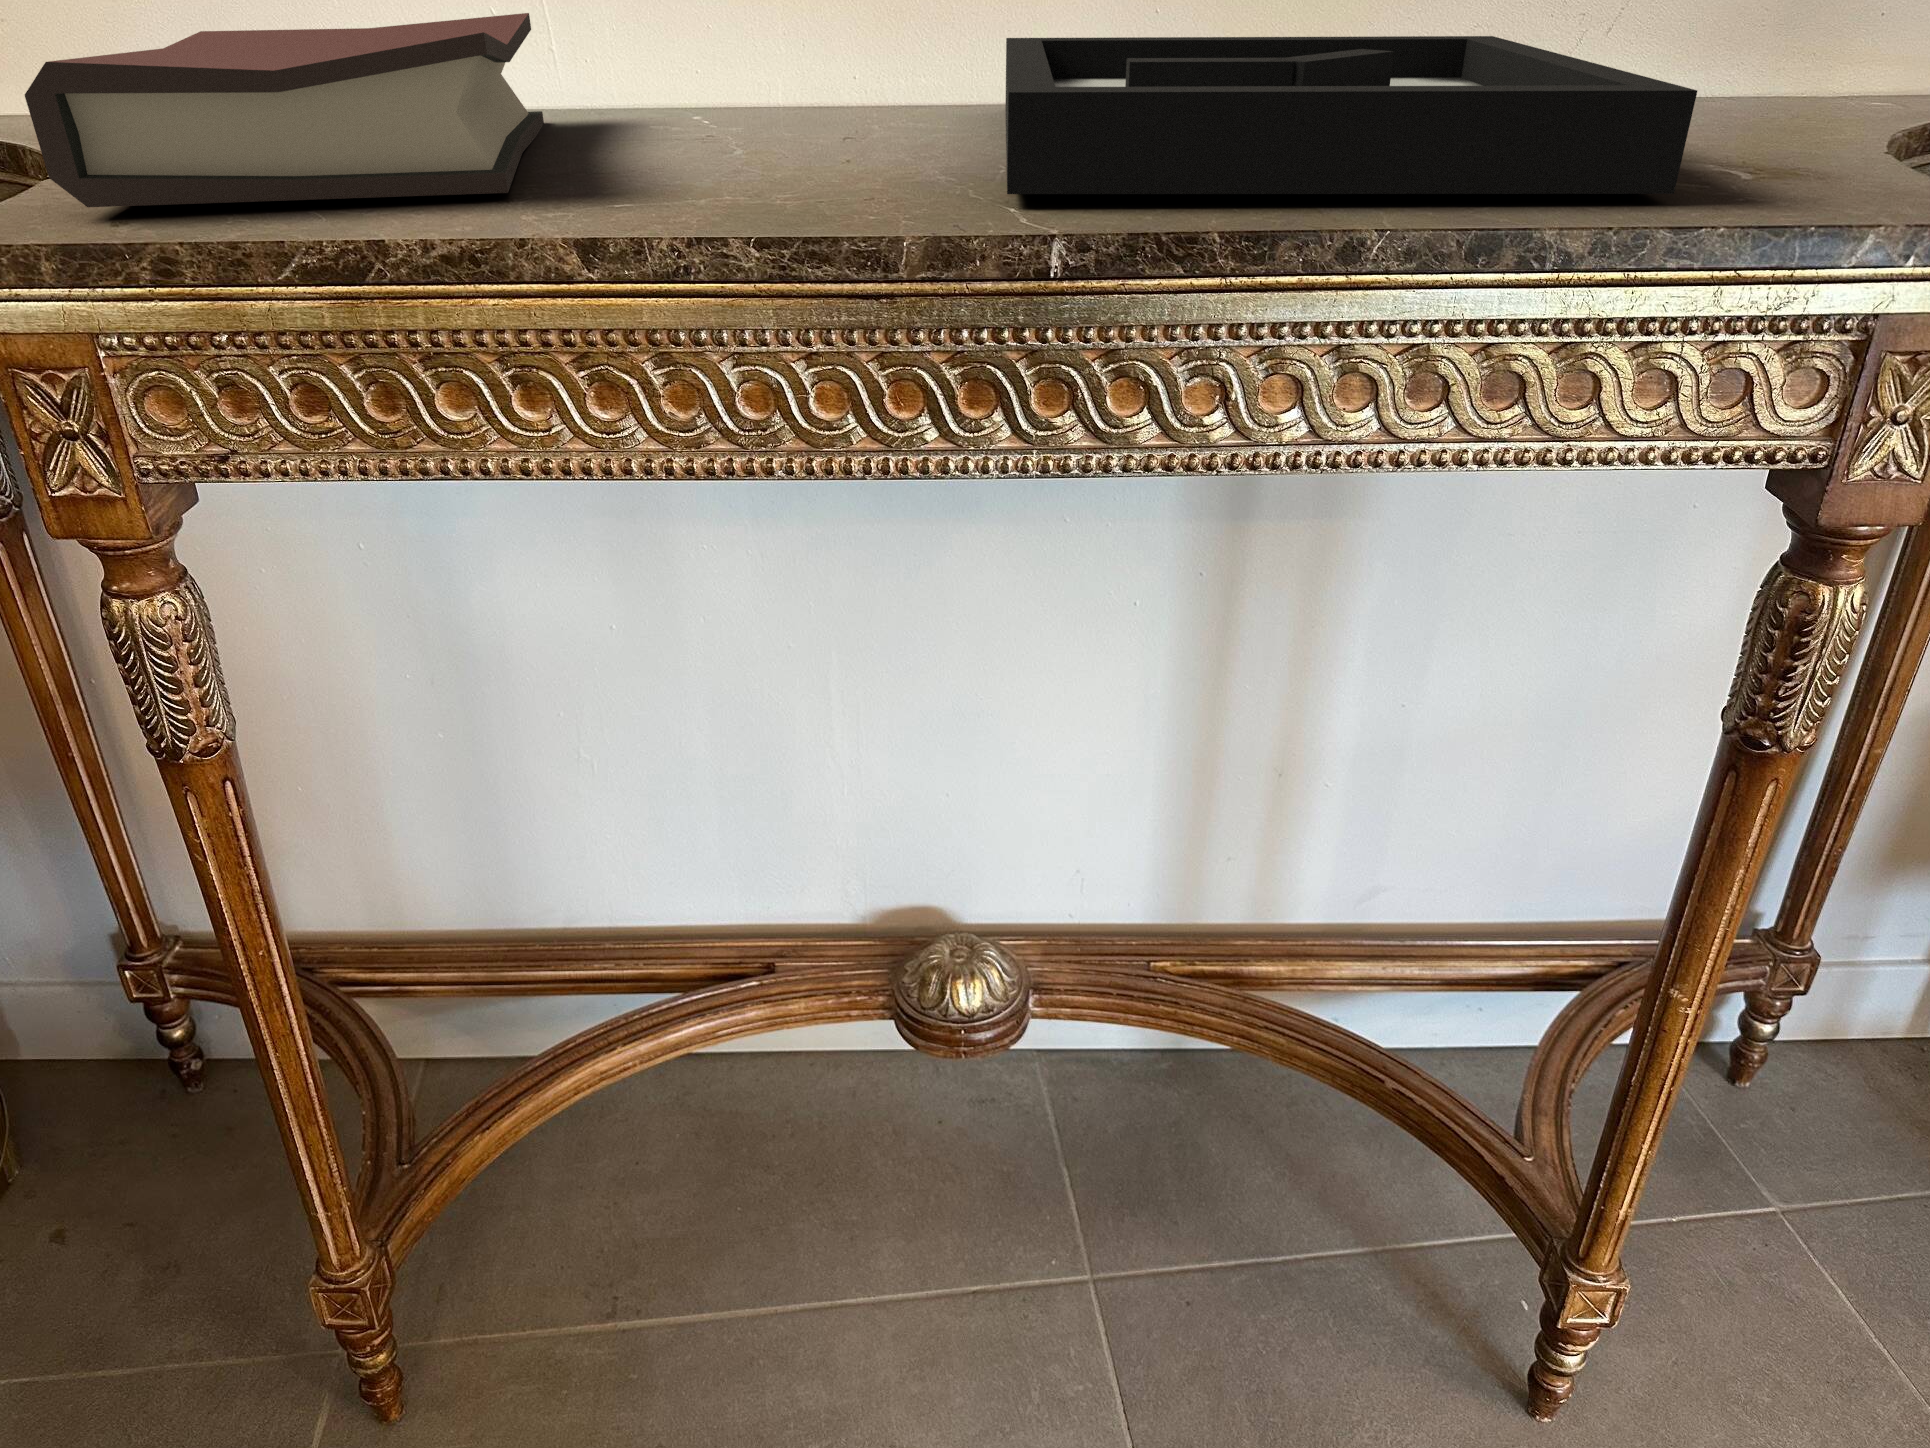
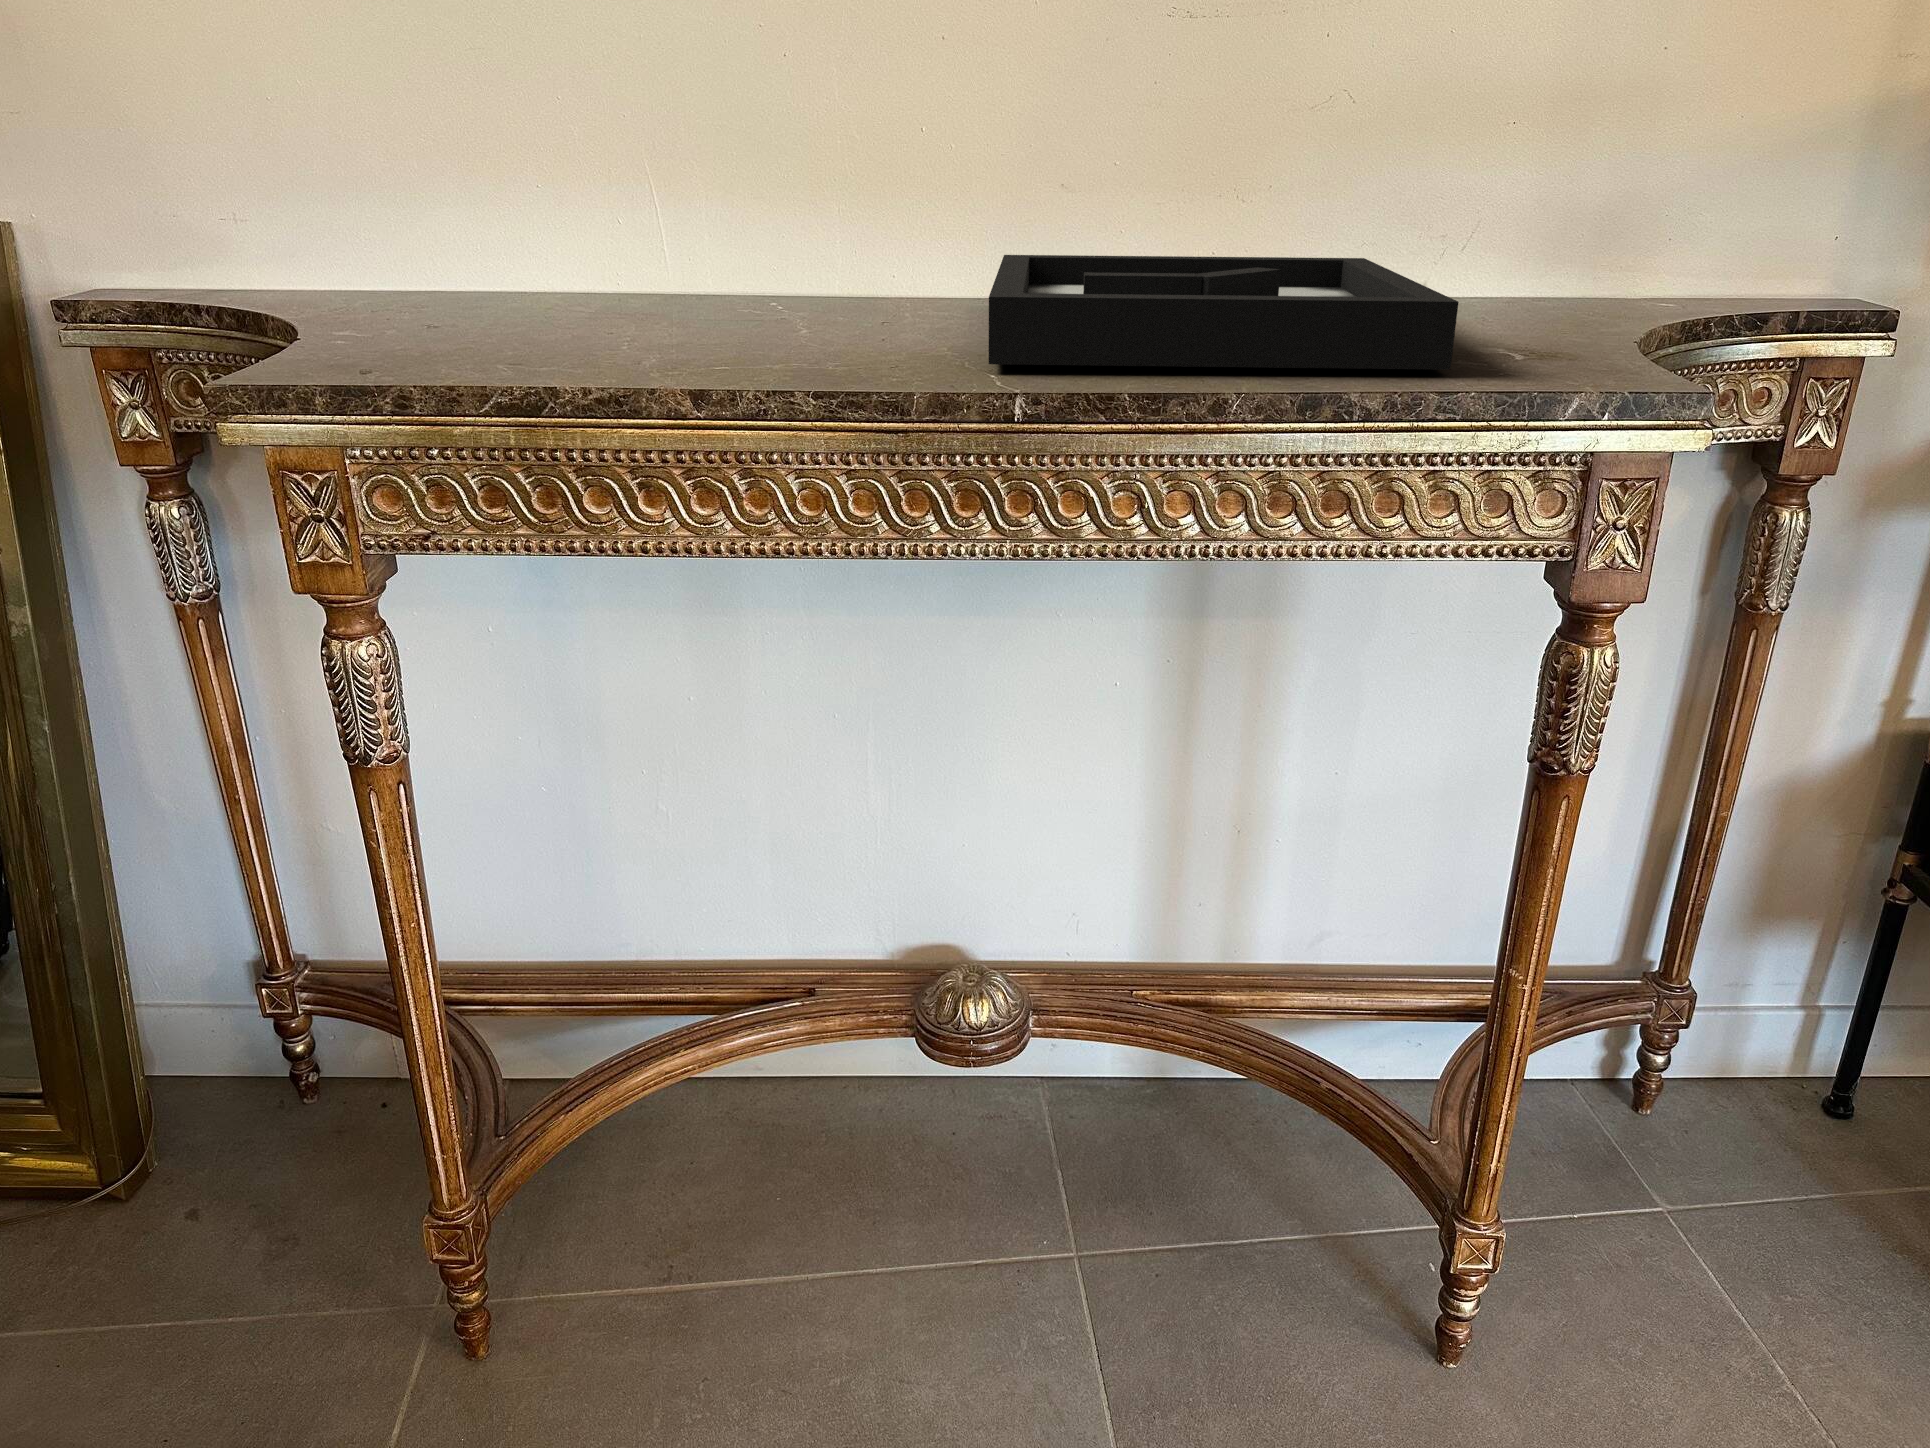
hardback book: present [25,13,544,207] -> none [315,234,658,365]

